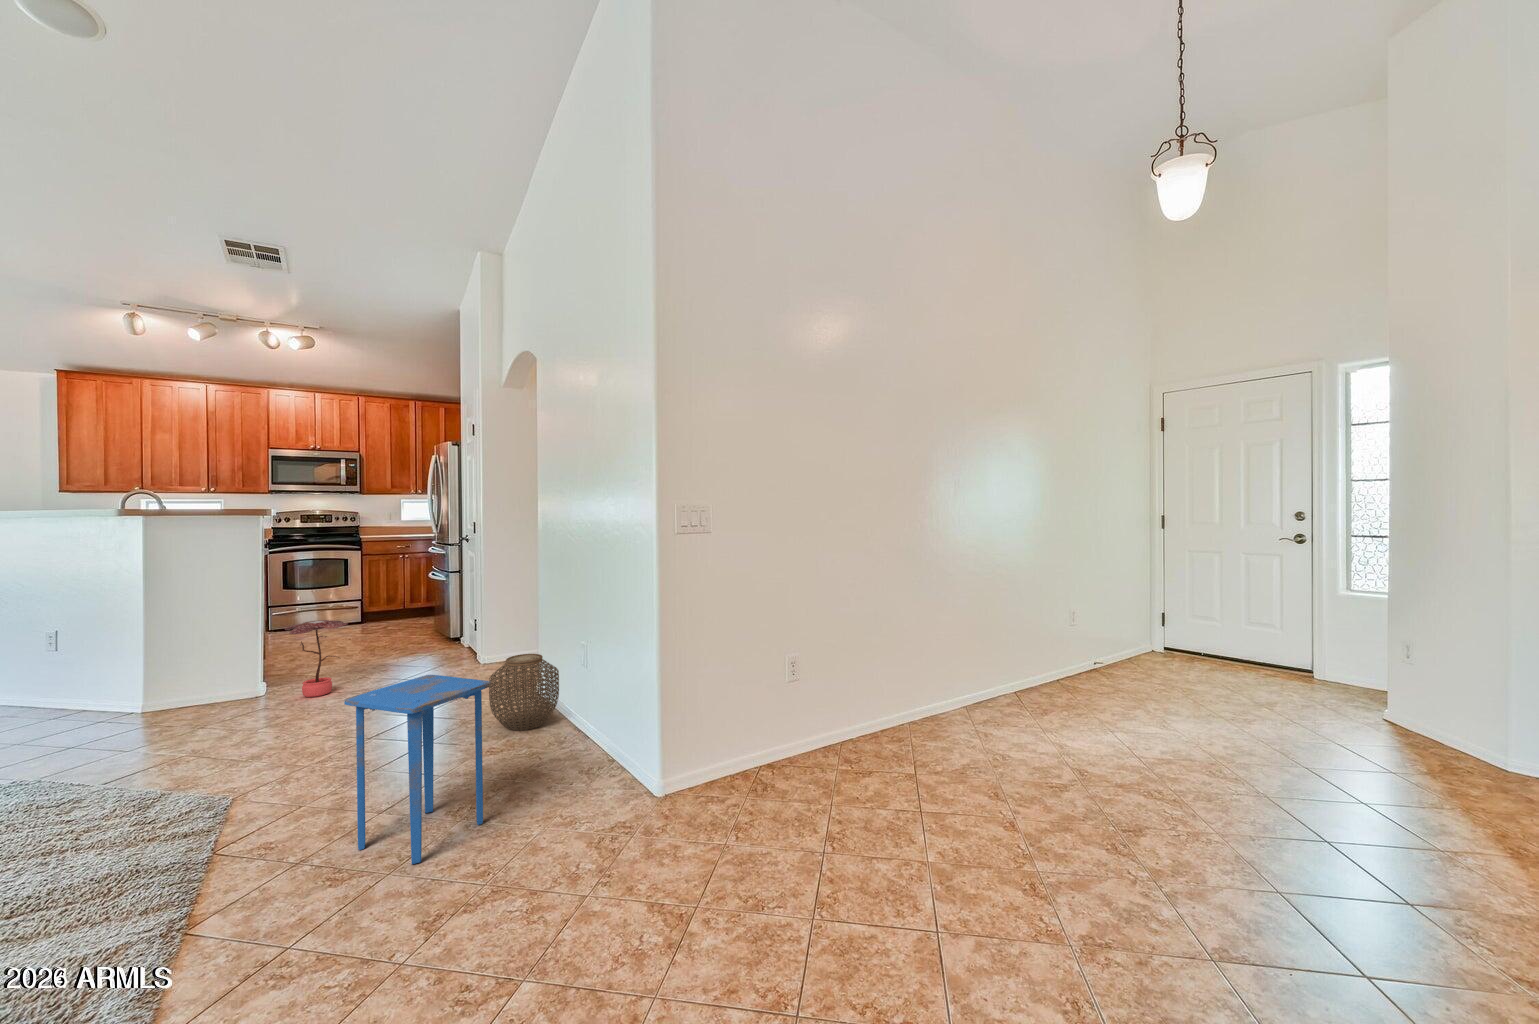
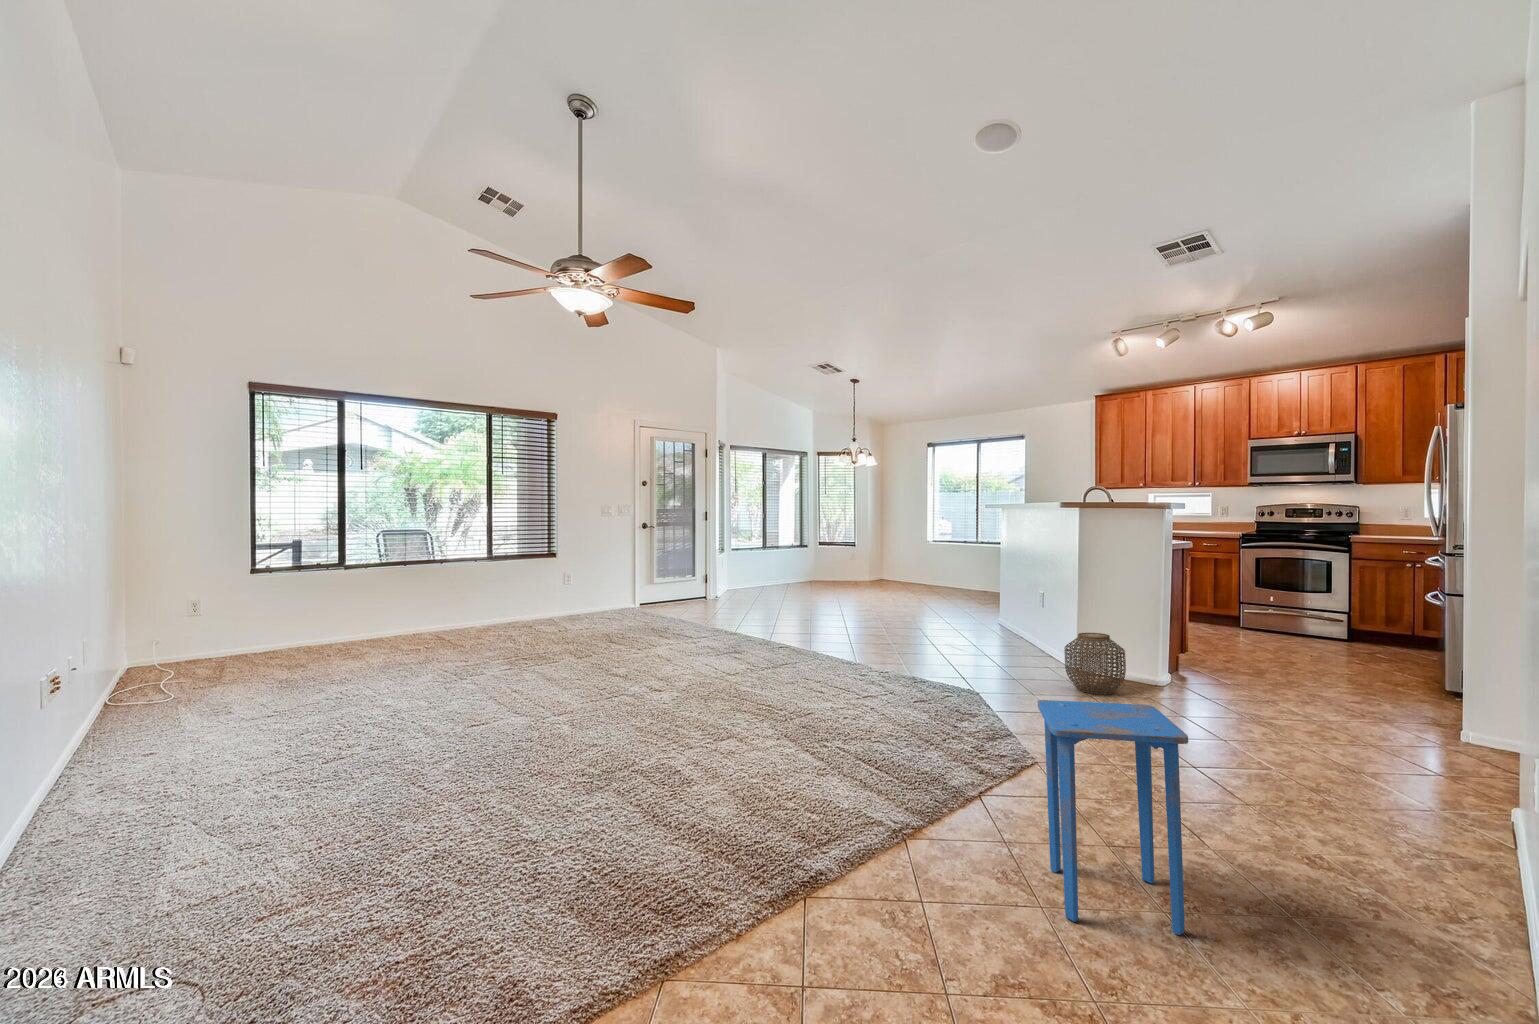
potted plant: present [285,620,348,697] -> none [1173,628,1239,714]
woven basket: present [489,654,559,731] -> present [1064,633,1126,695]

